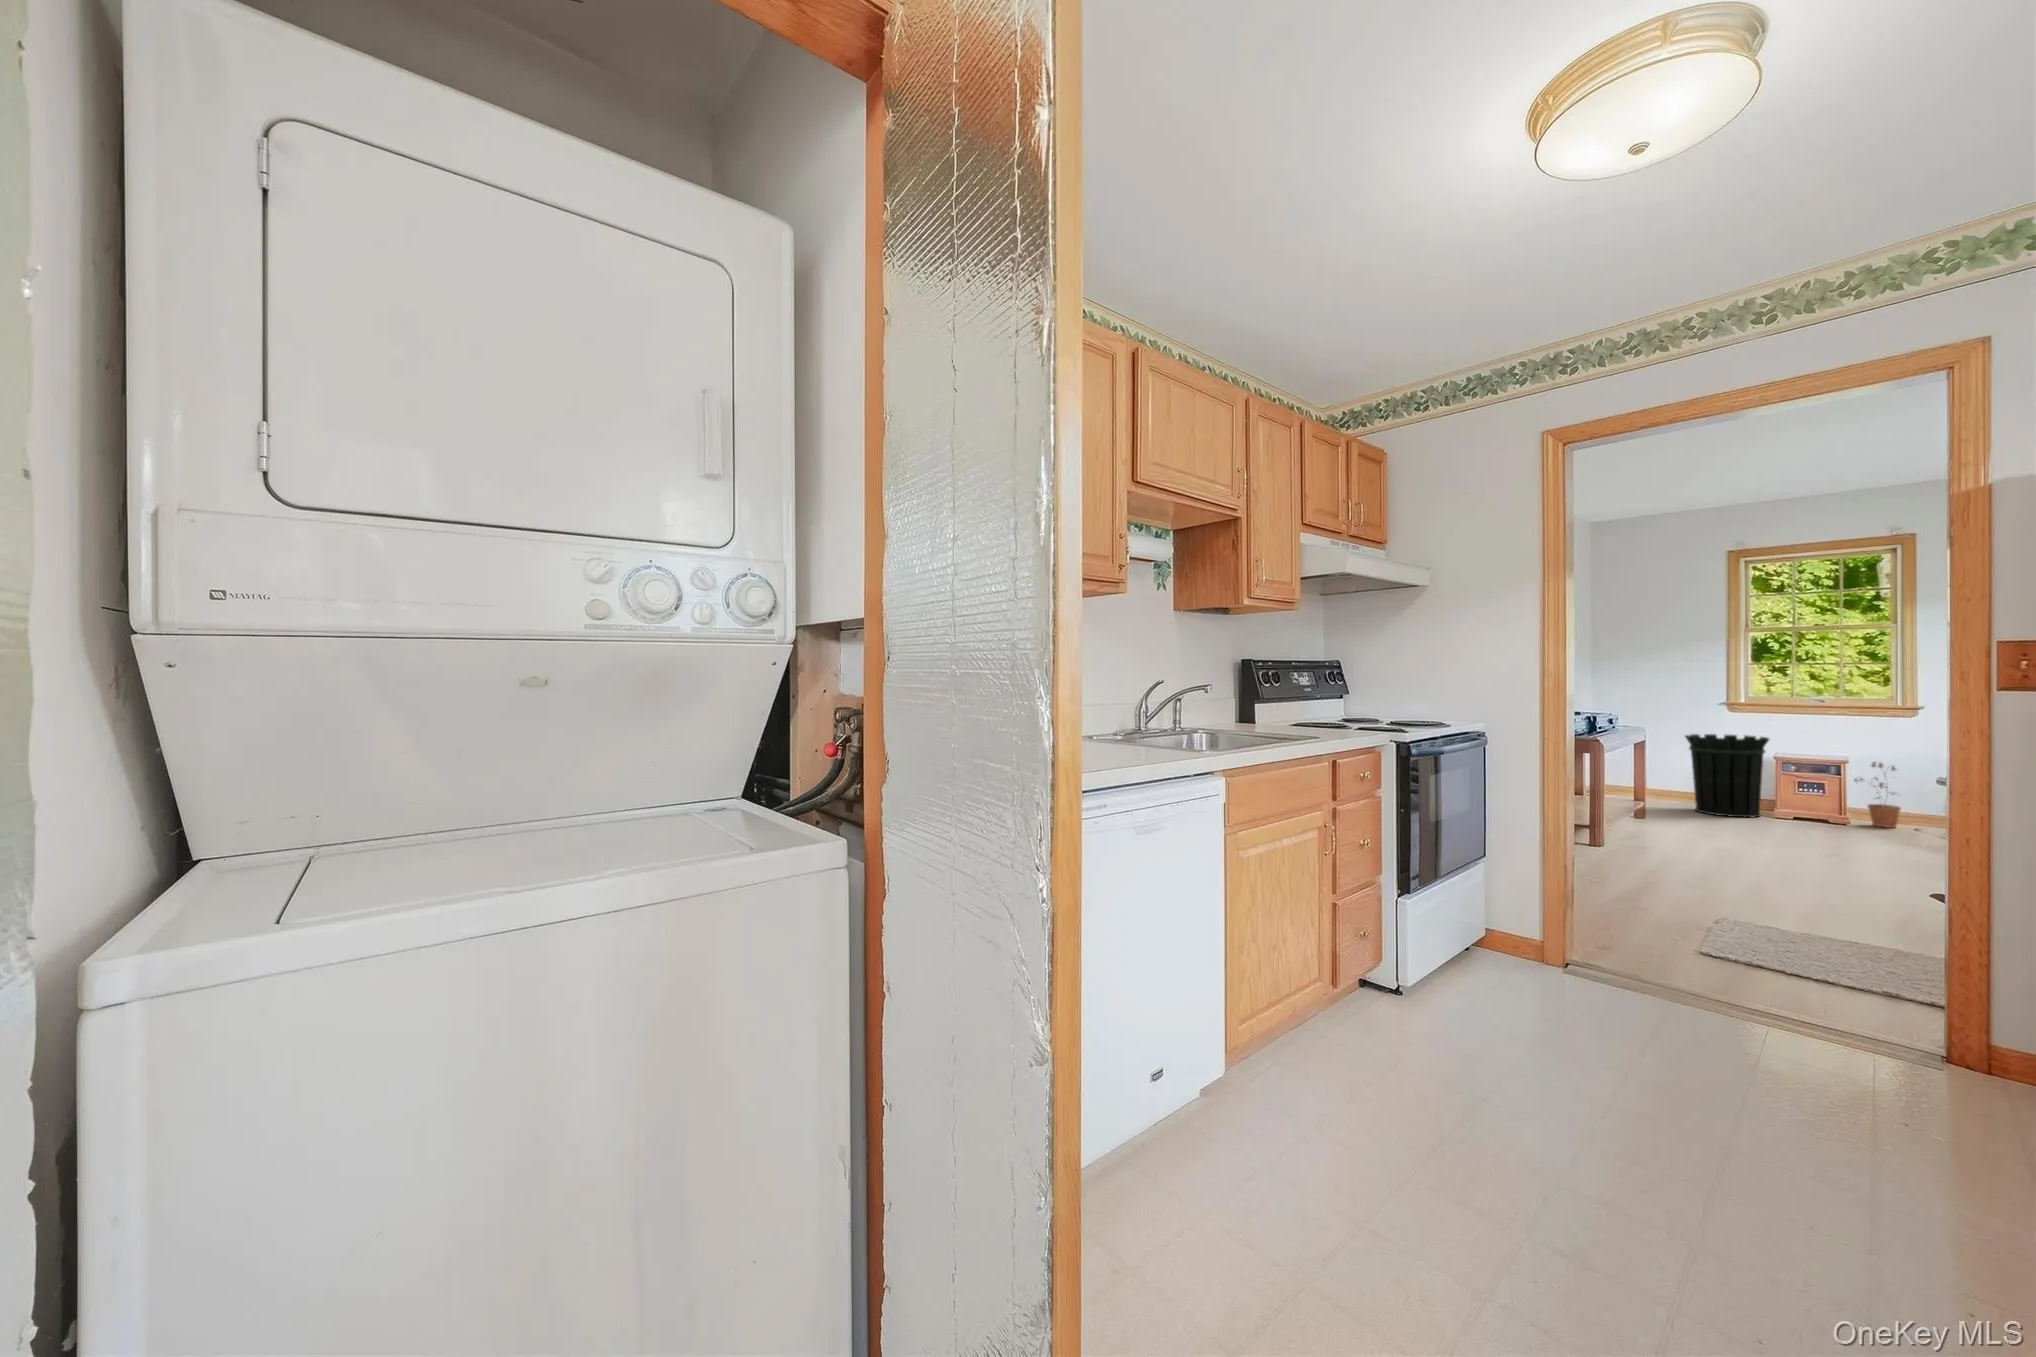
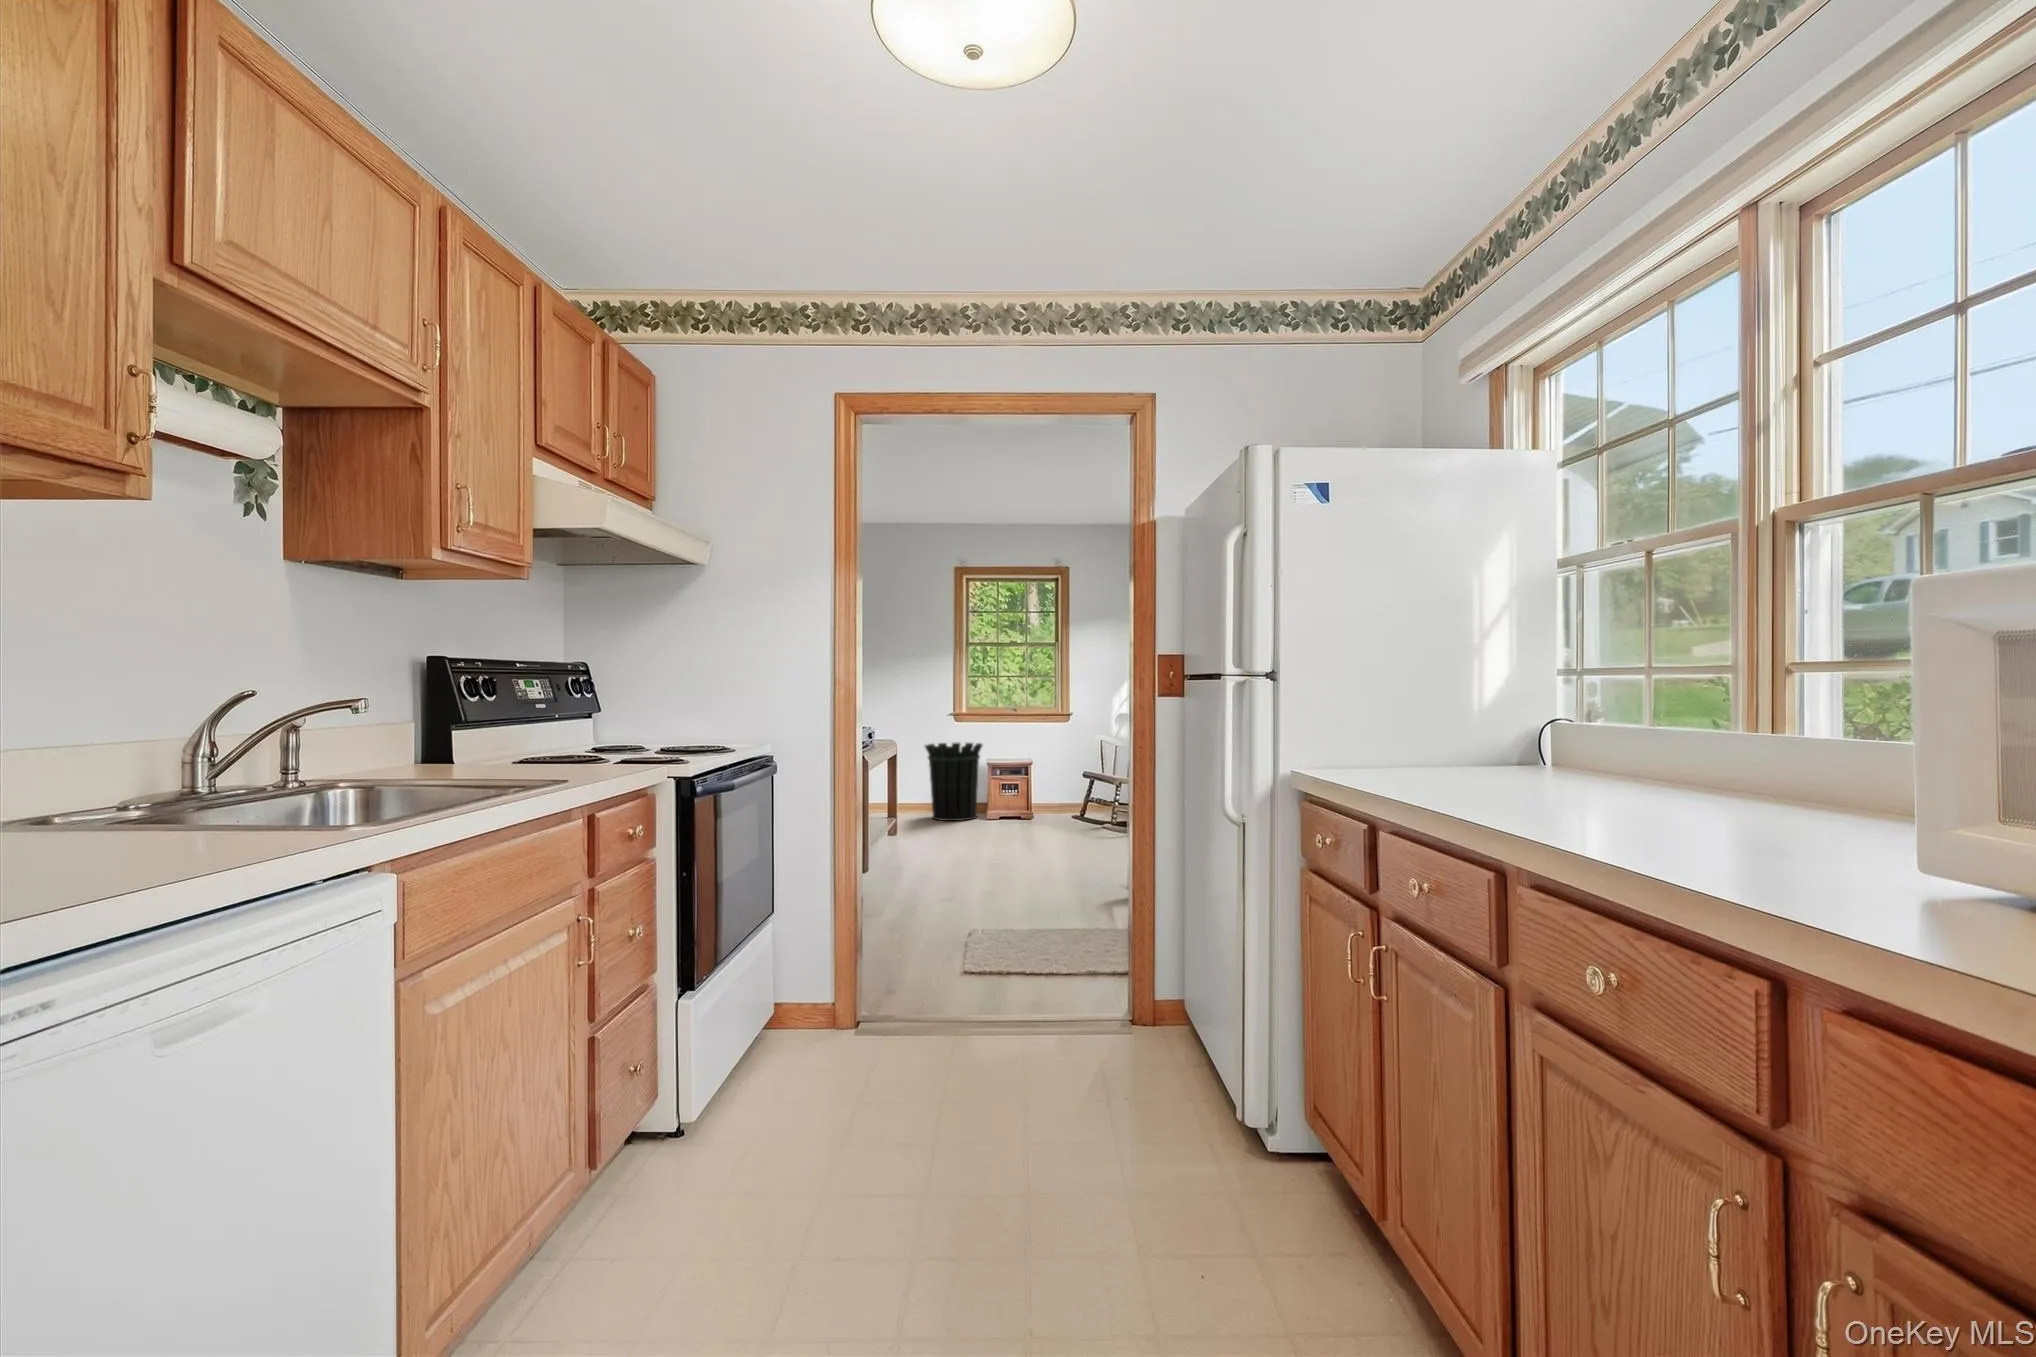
potted plant: present [1855,762,1901,828] -> none [1033,760,1062,815]

